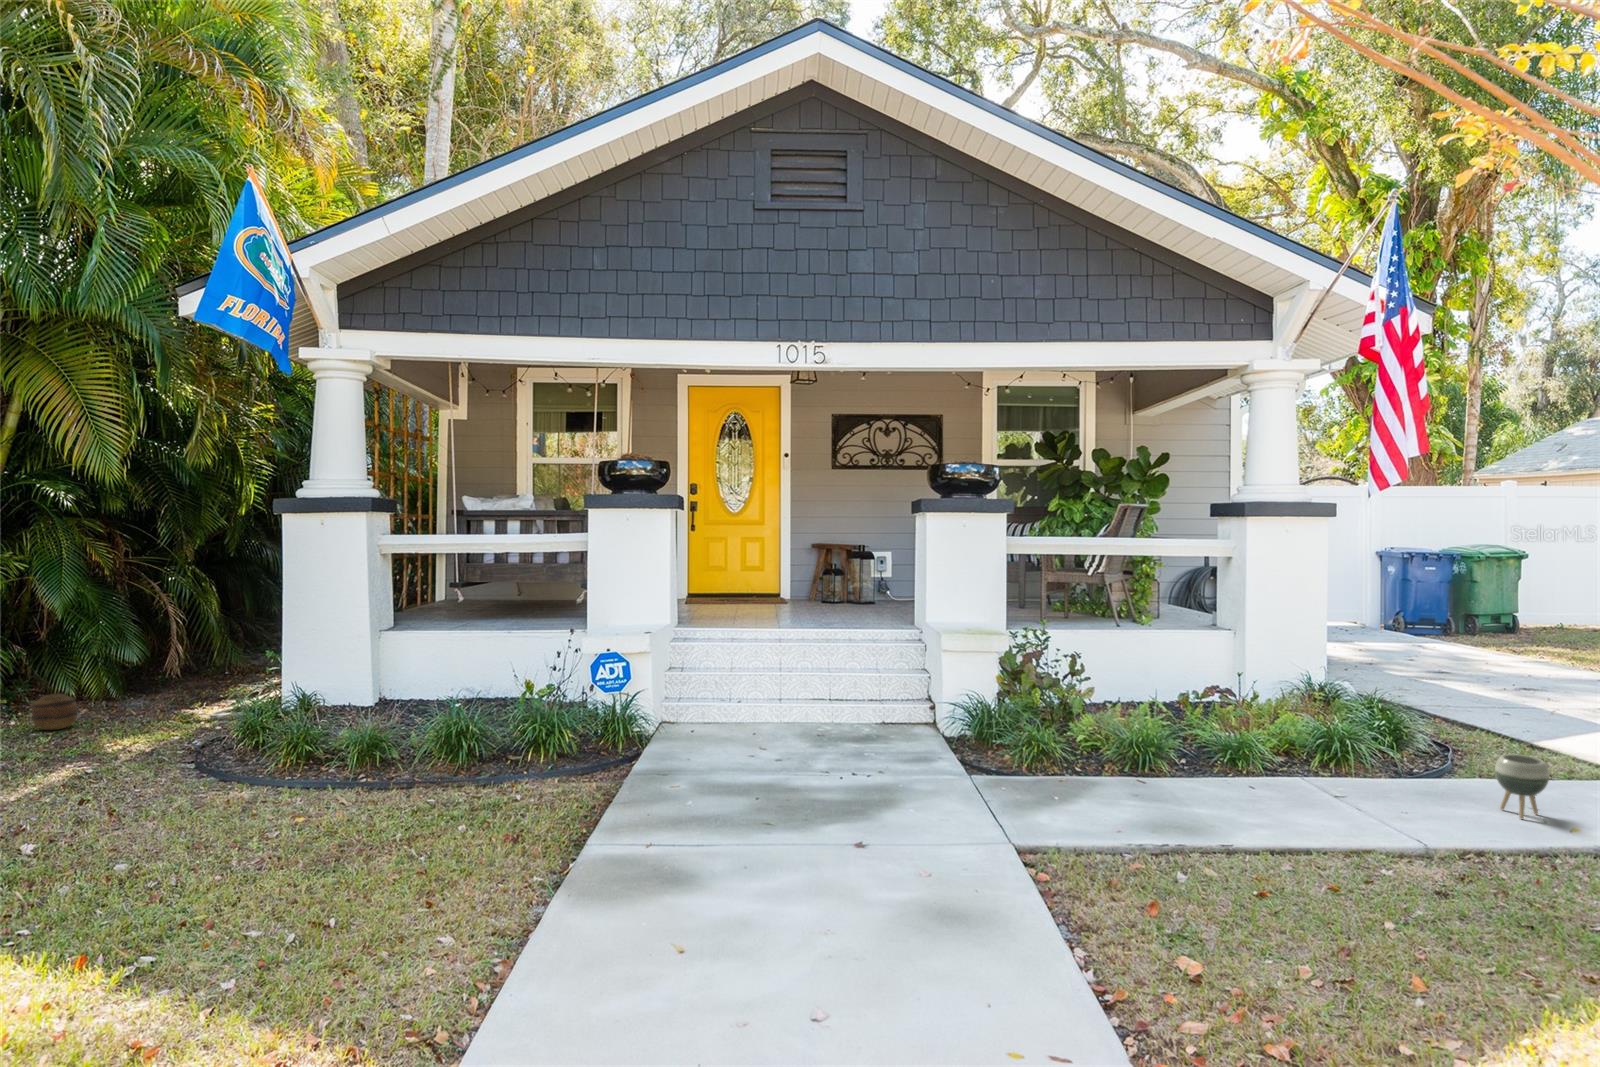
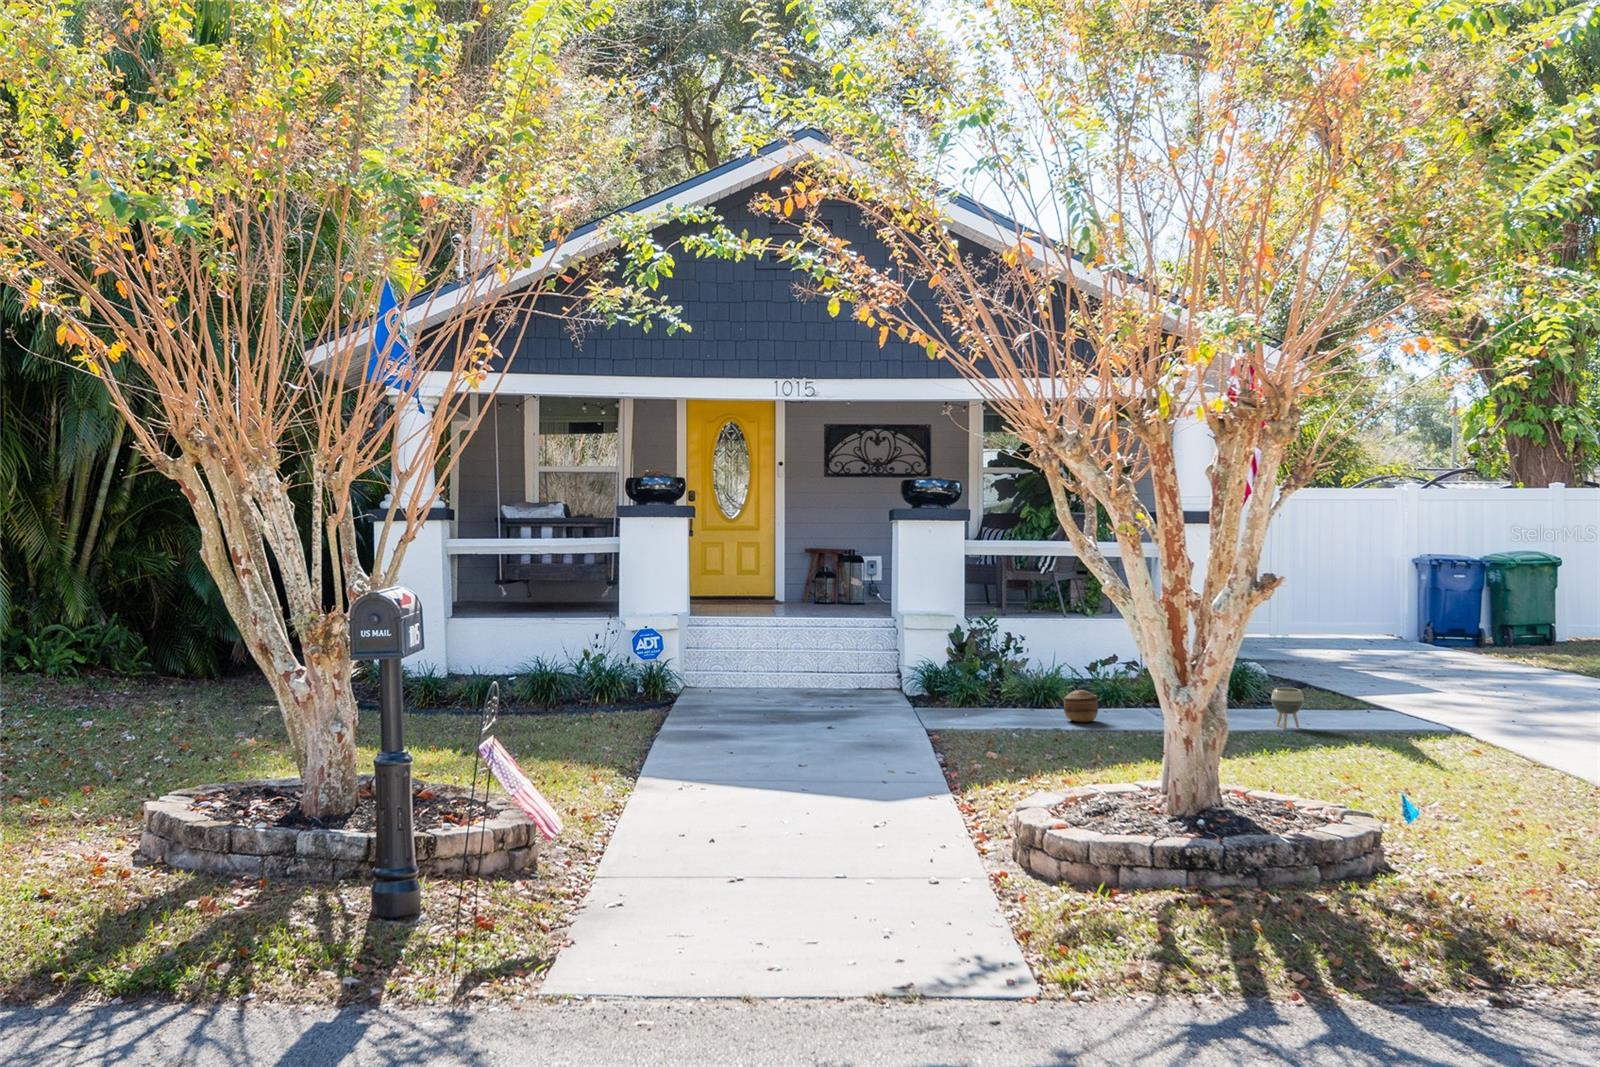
basket: present [31,694,78,730] -> present [1064,690,1098,722]

